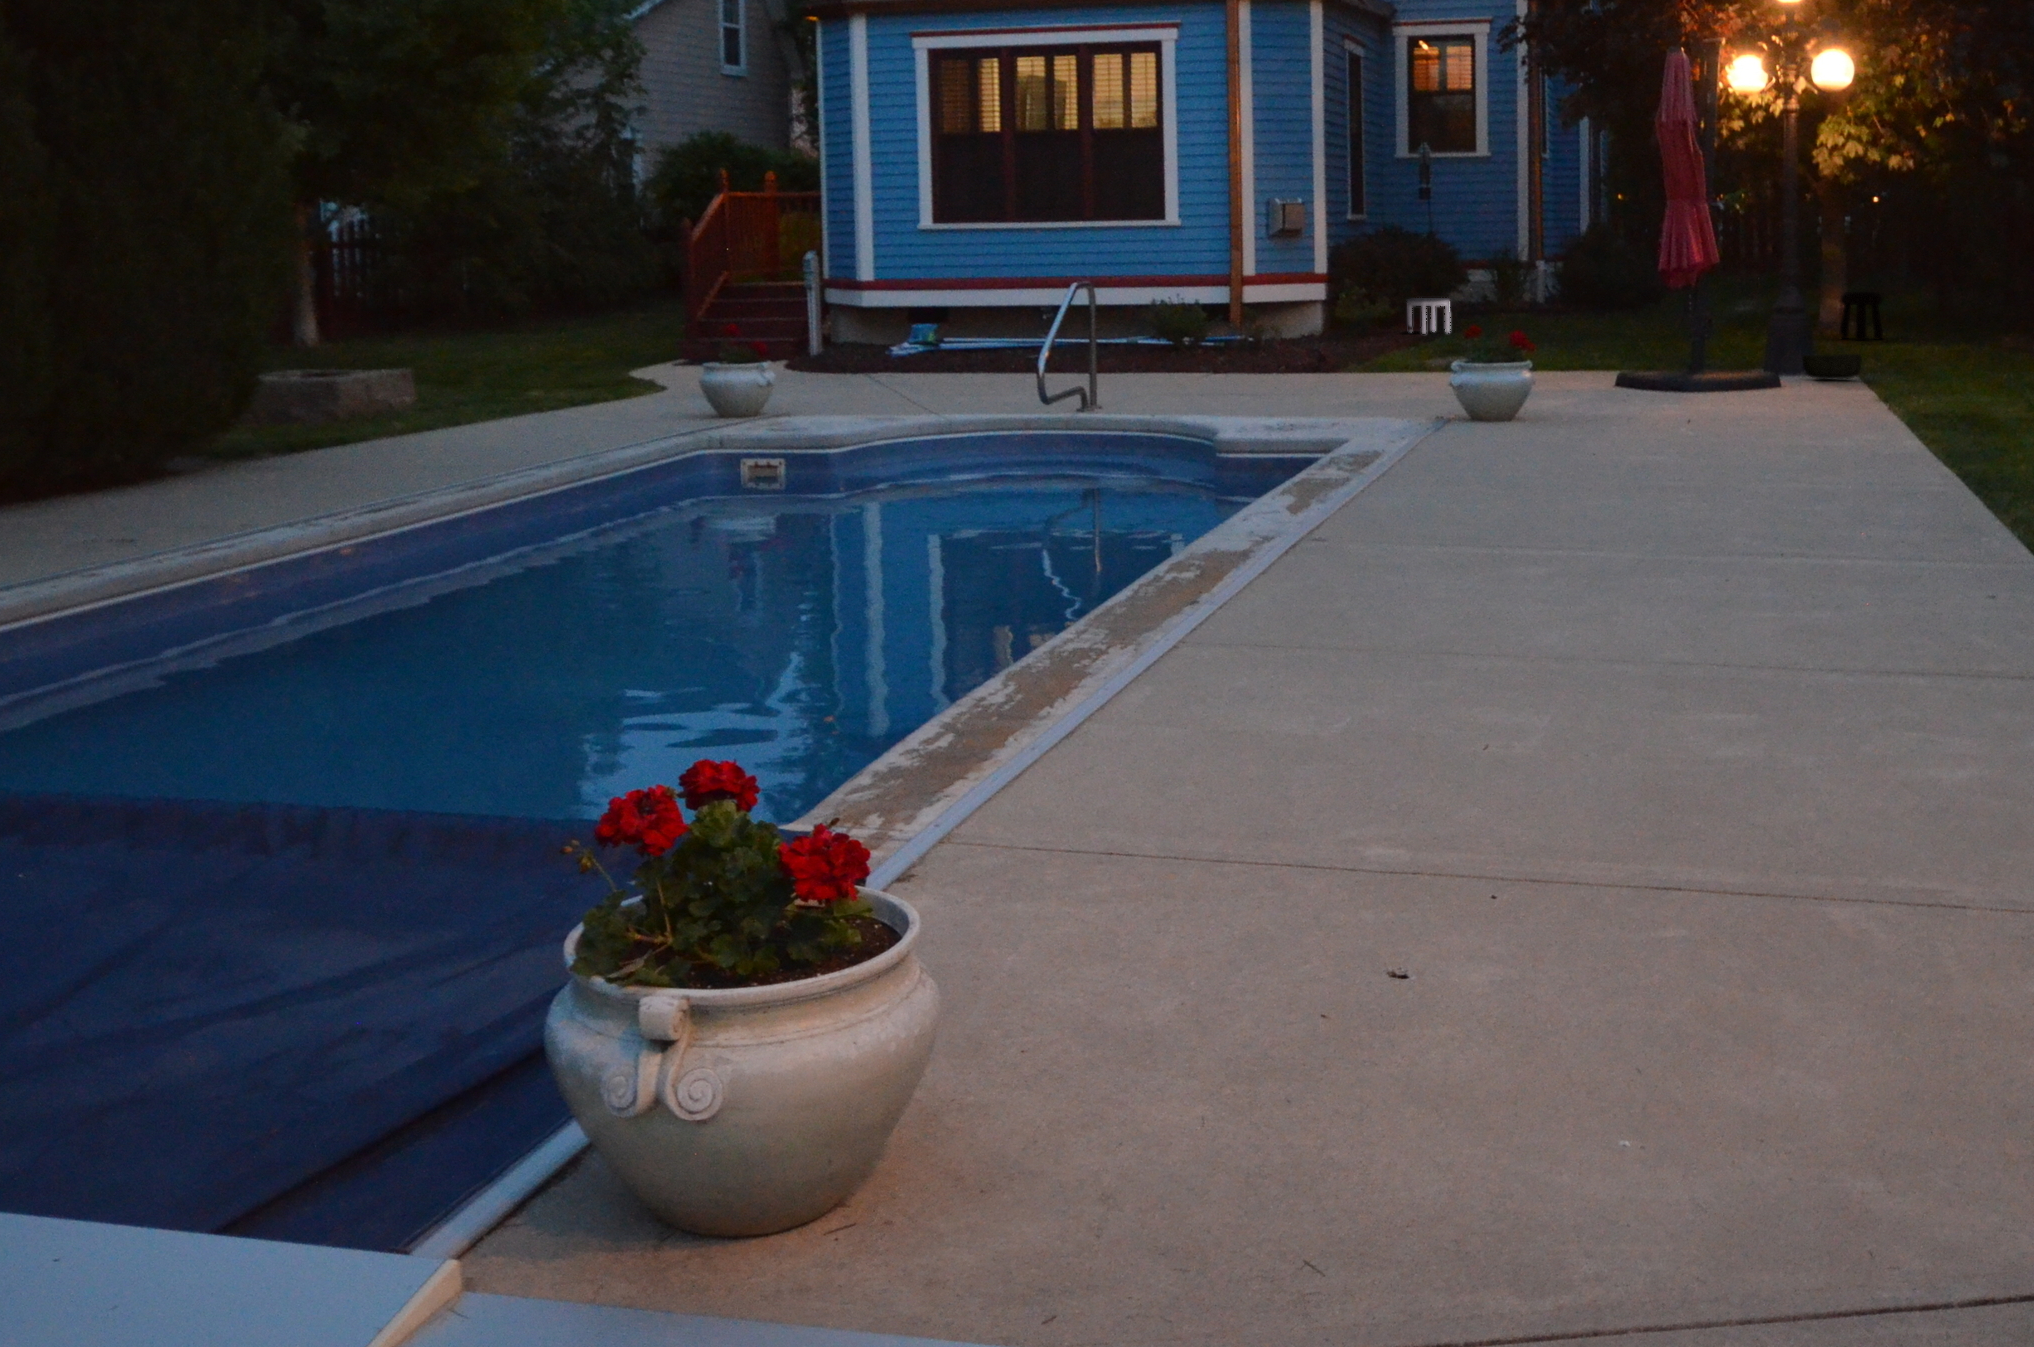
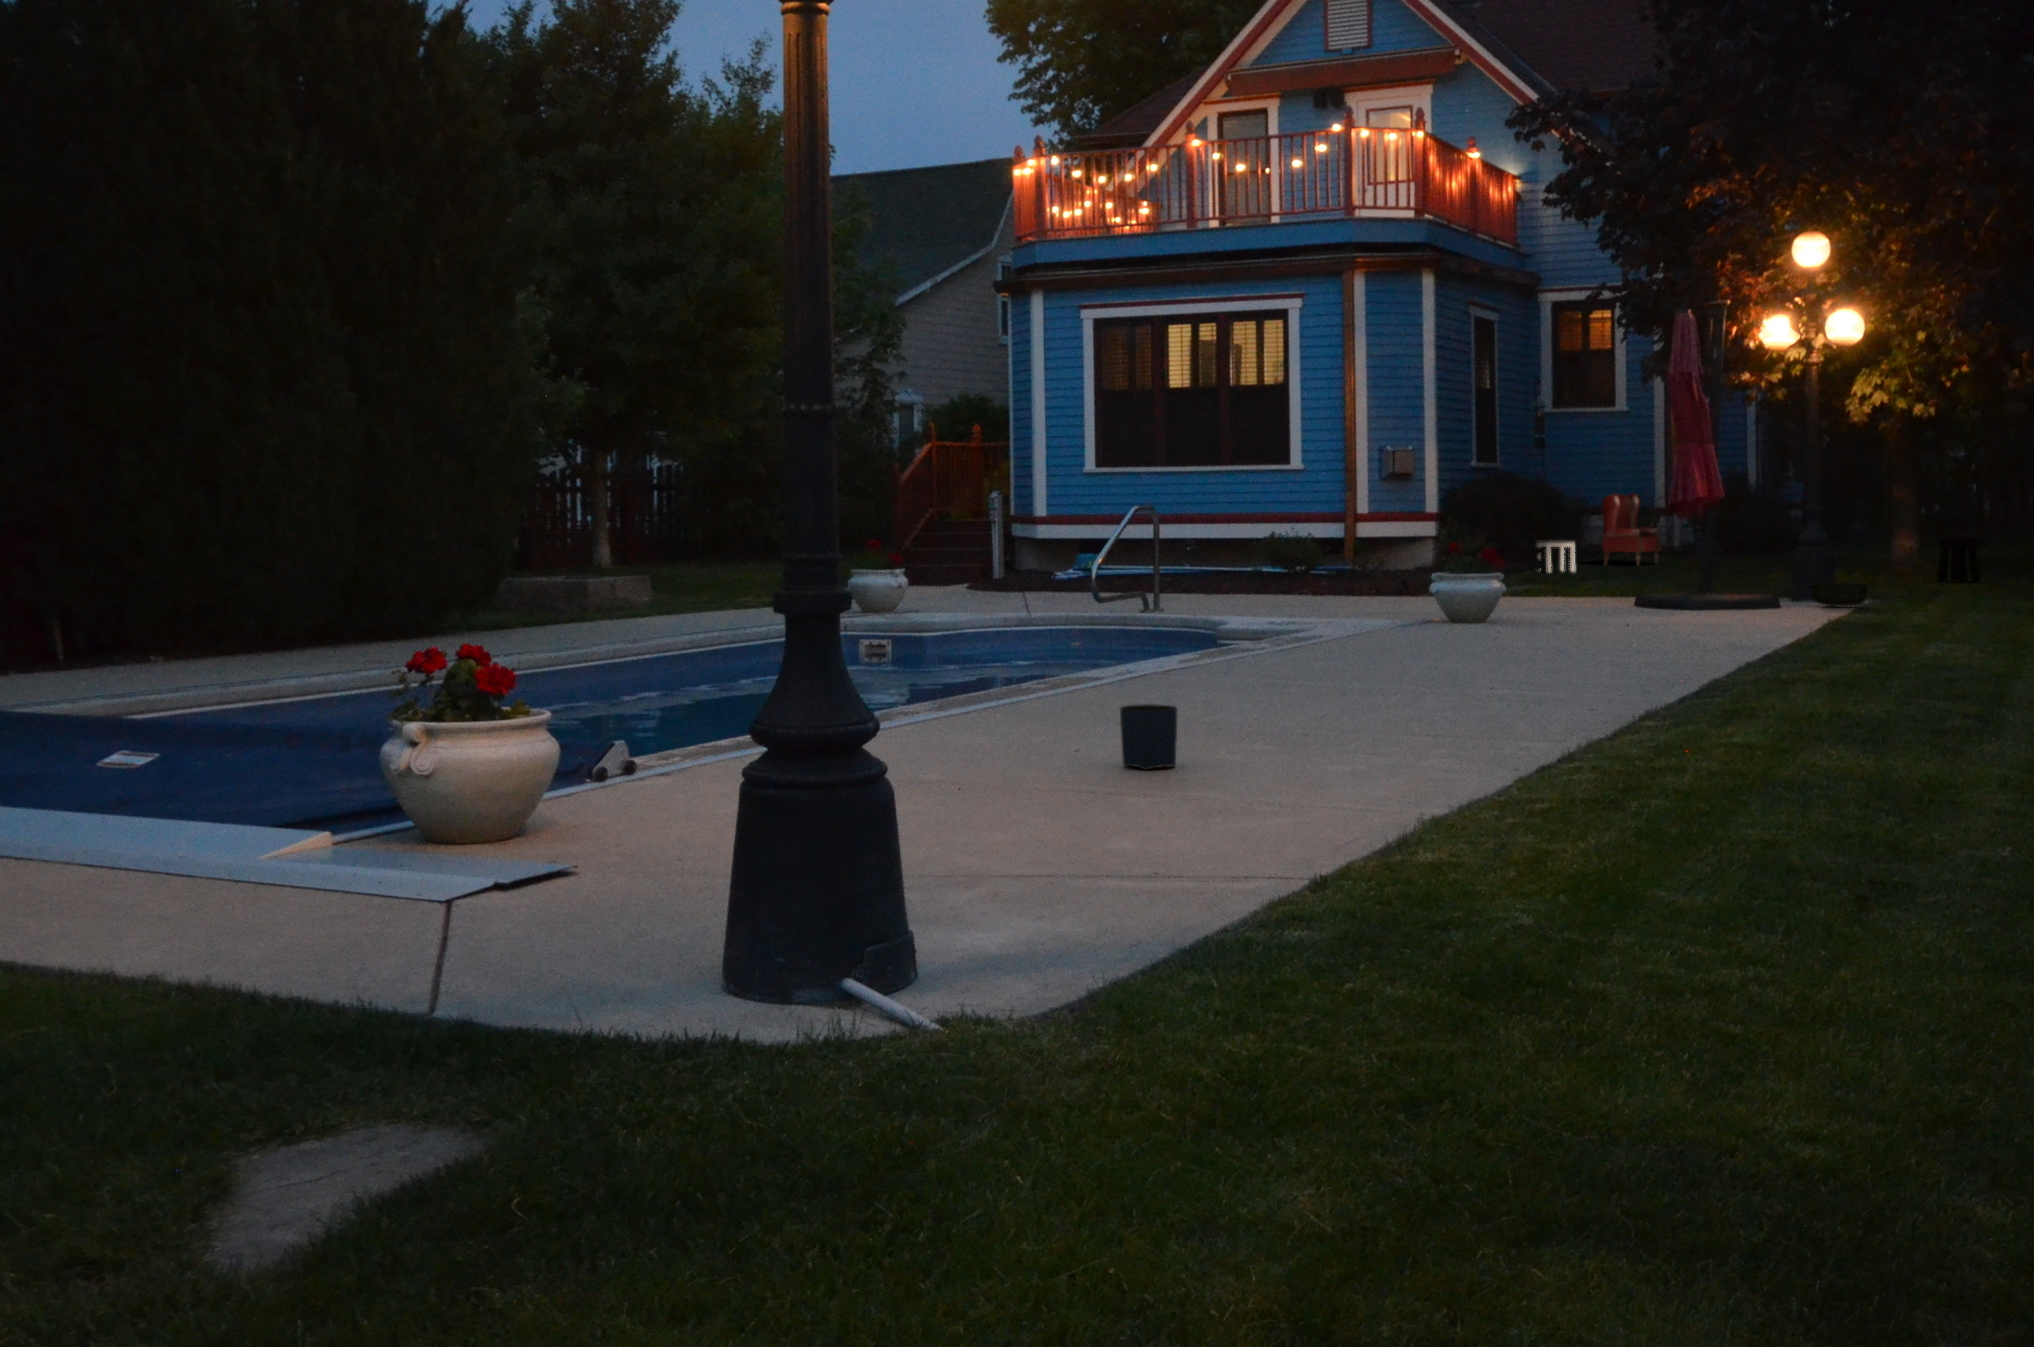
armchair: none [1459,244,1516,323] -> present [1602,494,1661,565]
planter: none [1608,664,1701,777] -> present [1120,704,1177,770]

